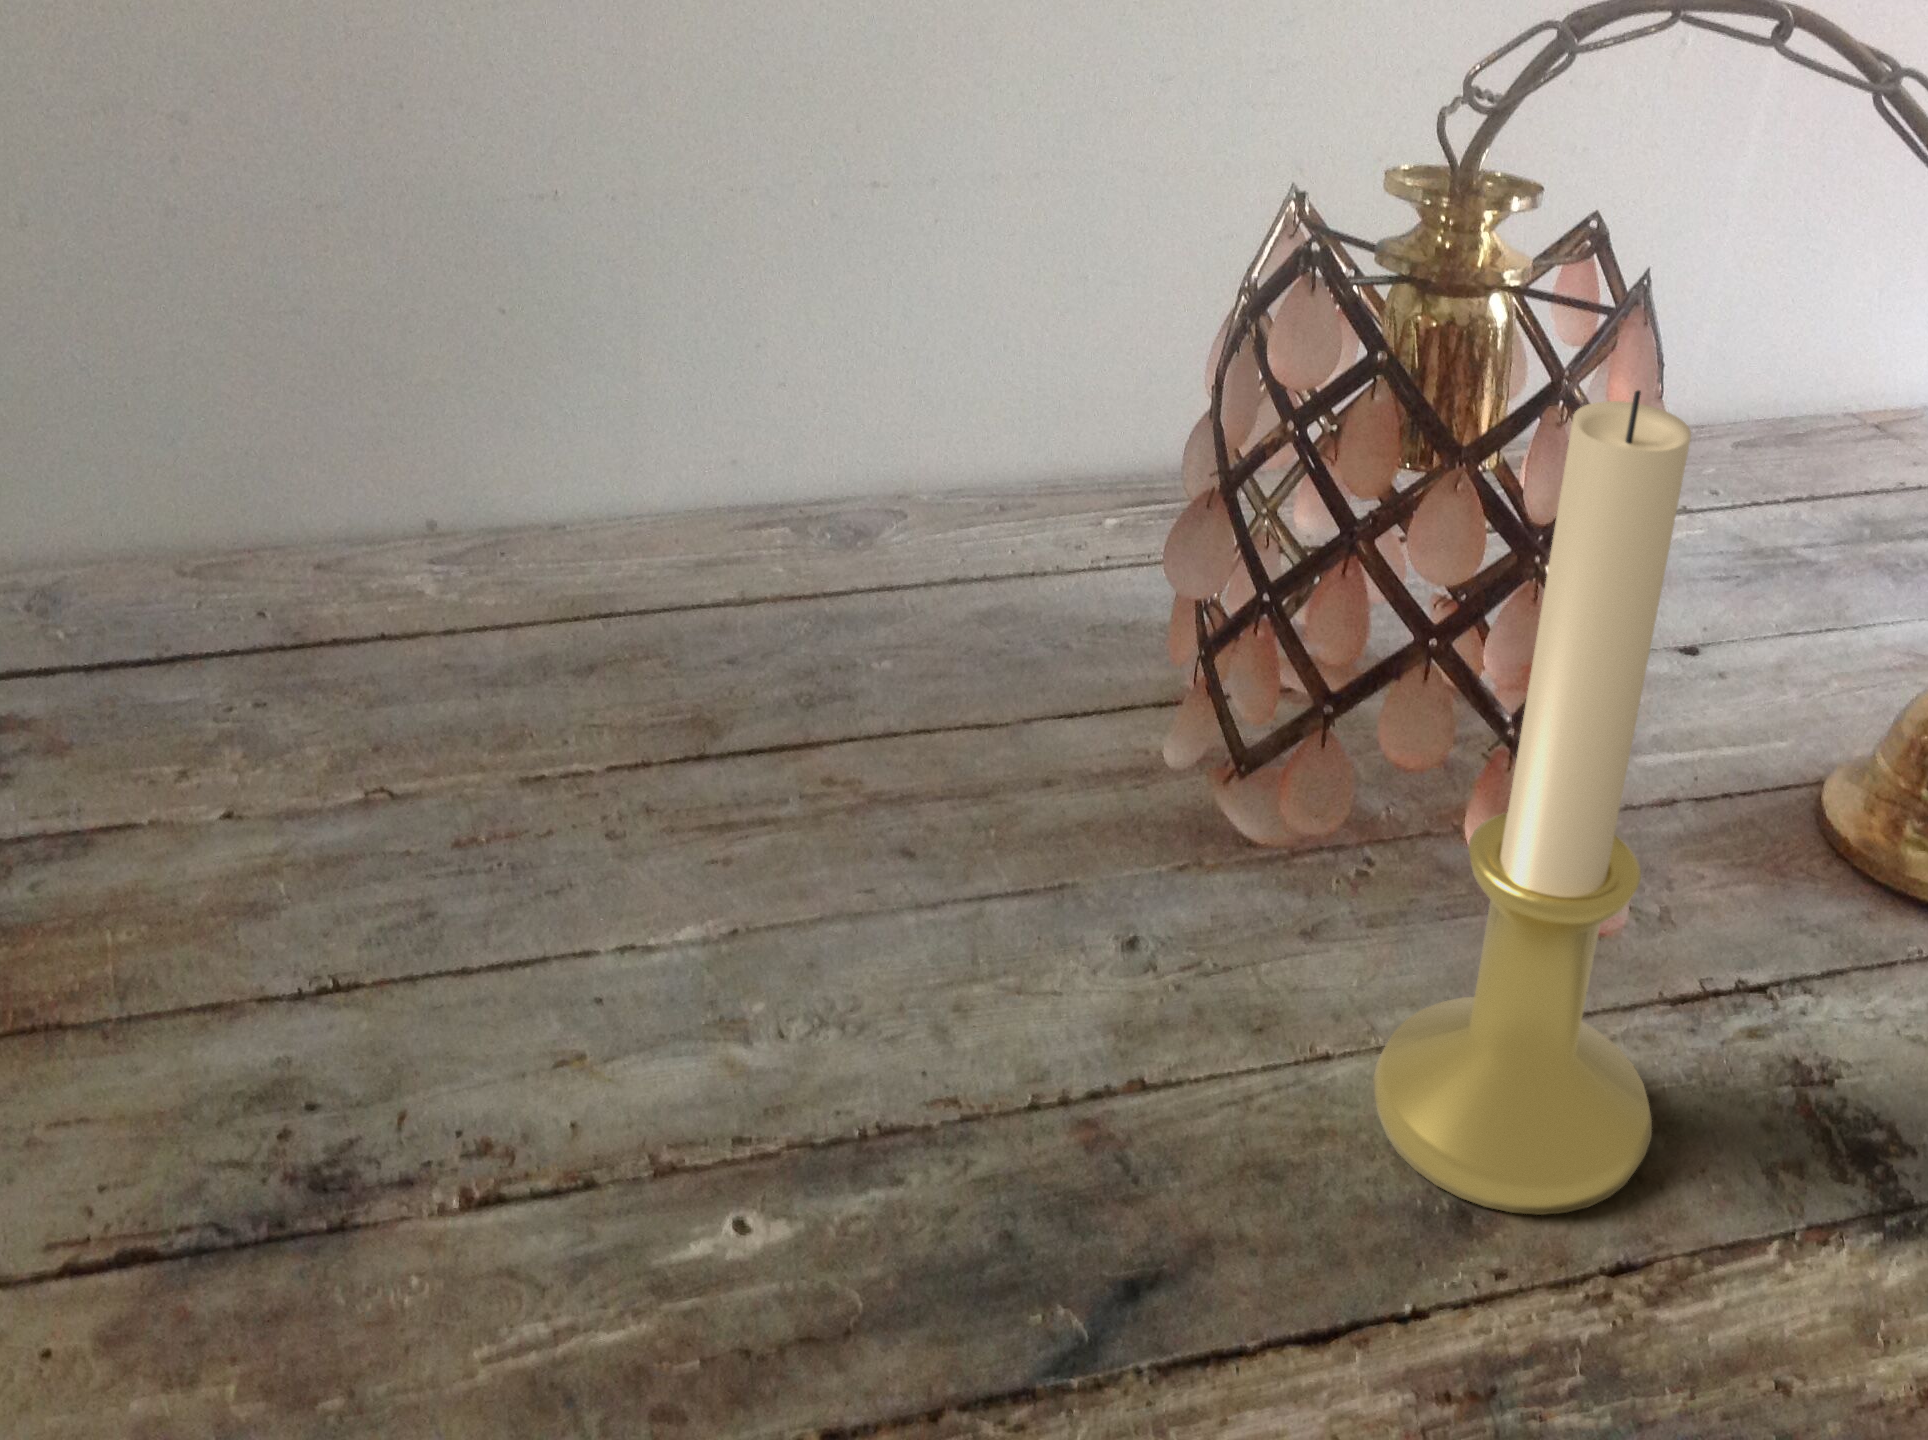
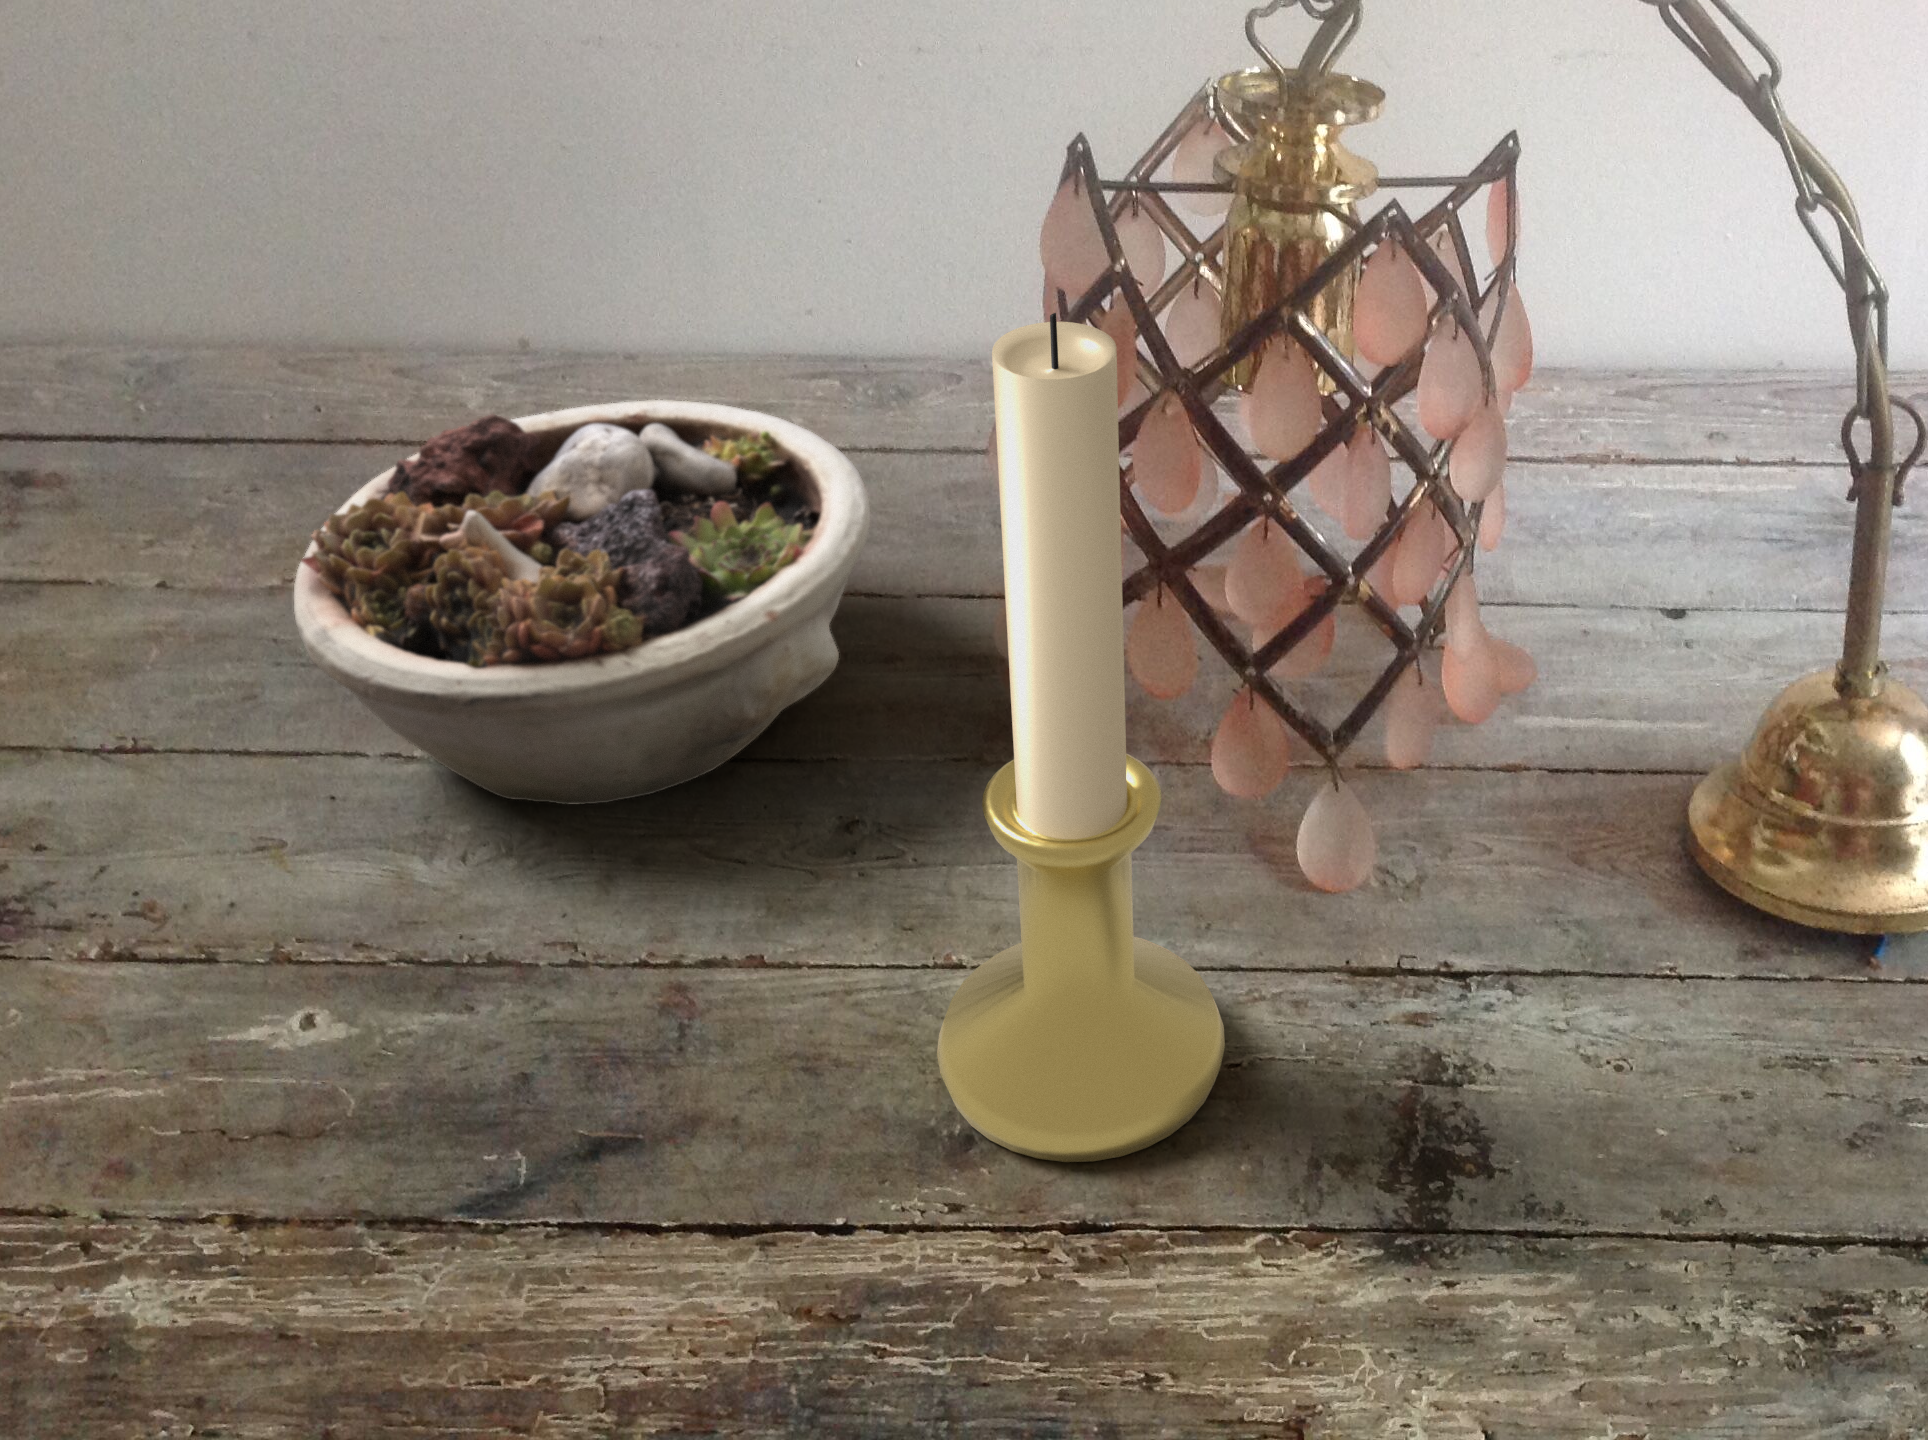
succulent planter: none [515,556,1083,974] -> present [294,400,870,805]

